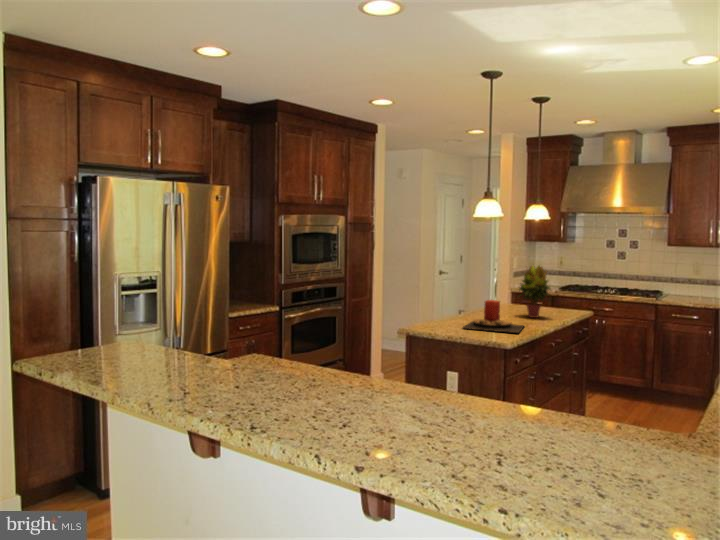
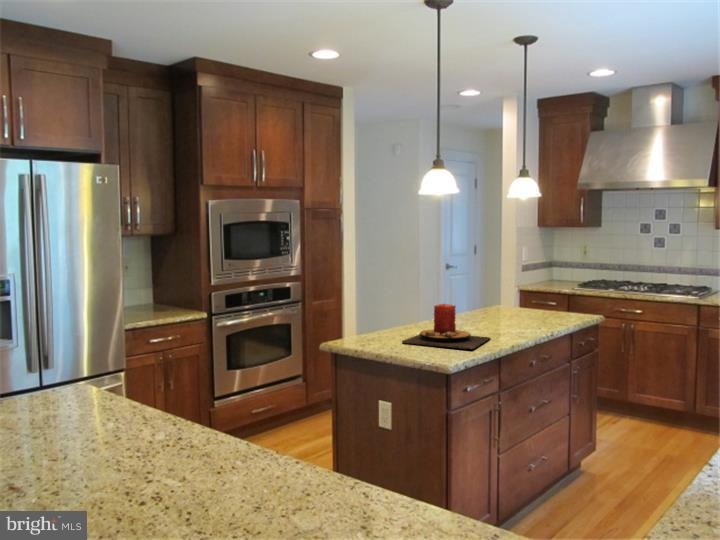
potted plant: present [519,265,550,318] -> none [492,256,537,326]

